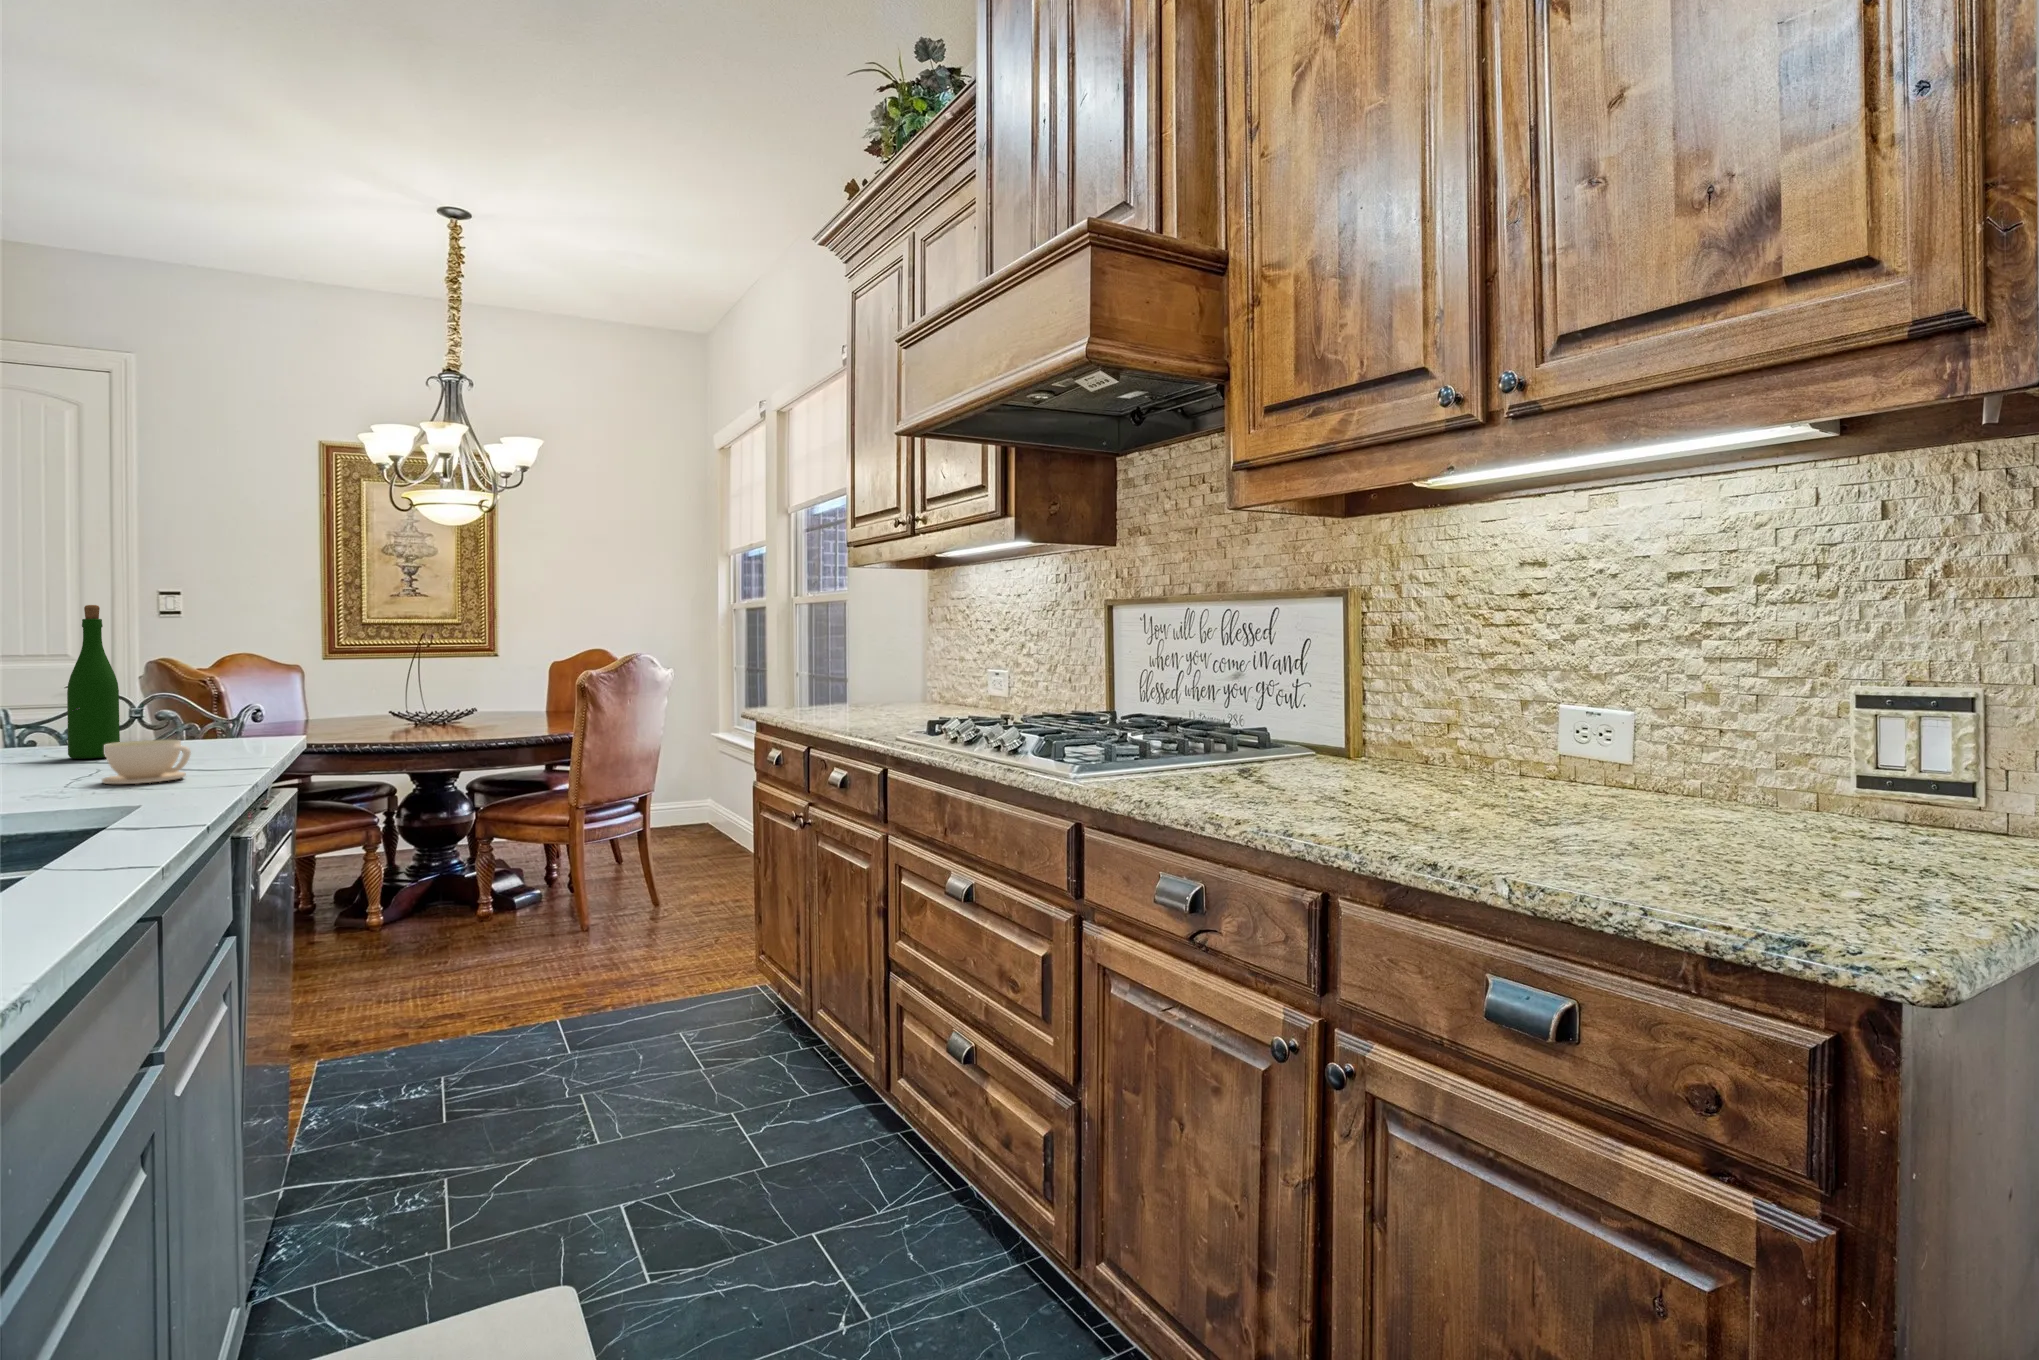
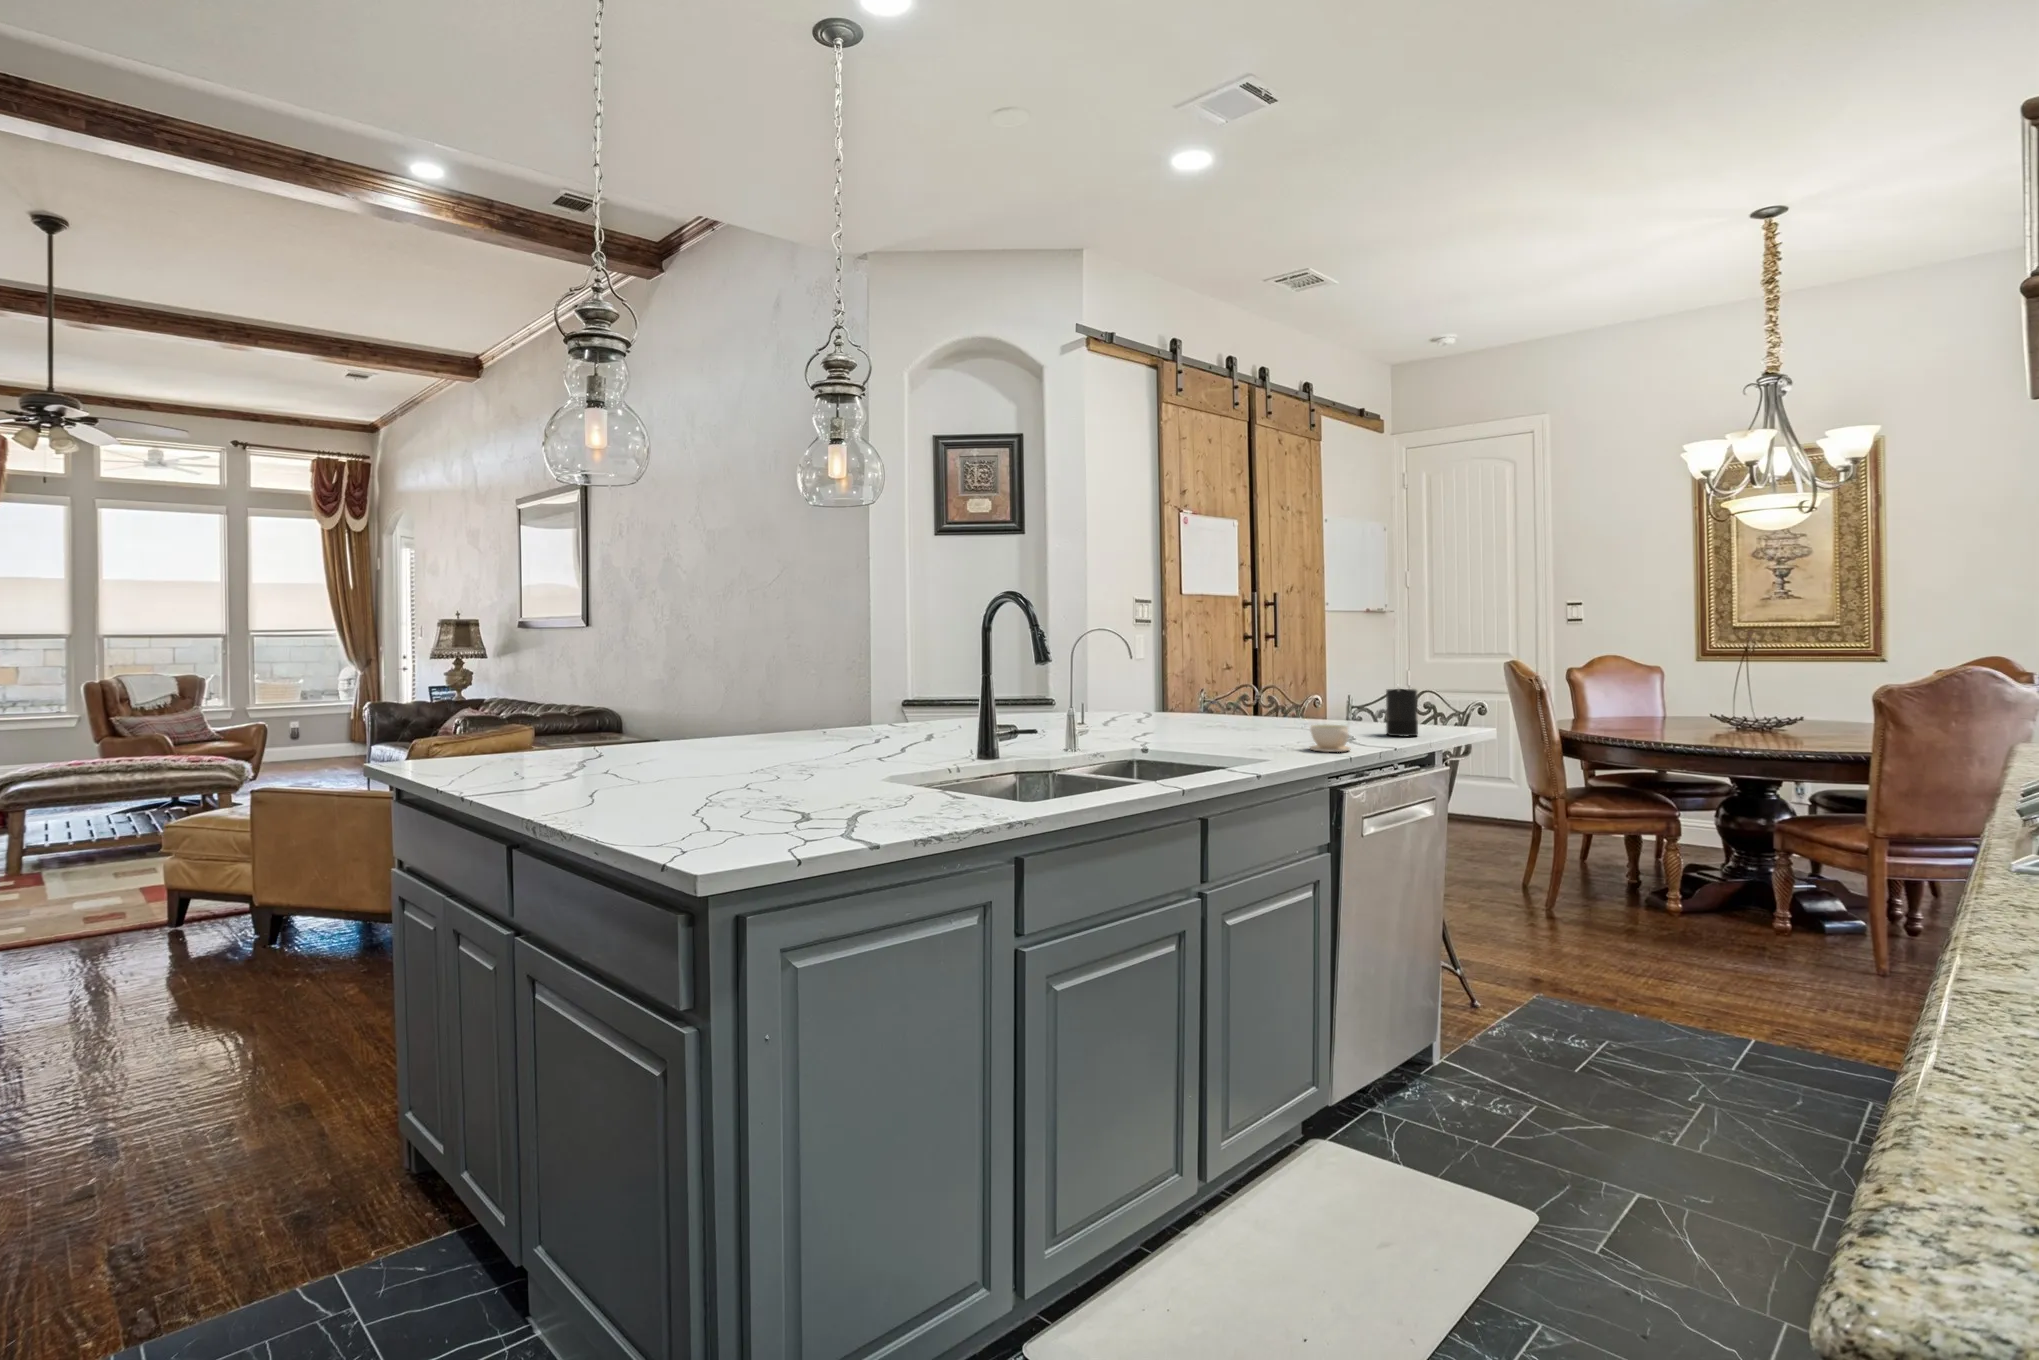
wine bottle: present [67,605,120,759] -> none [1336,635,1362,733]
candle: none [165,679,222,754] -> present [1386,688,1418,736]

